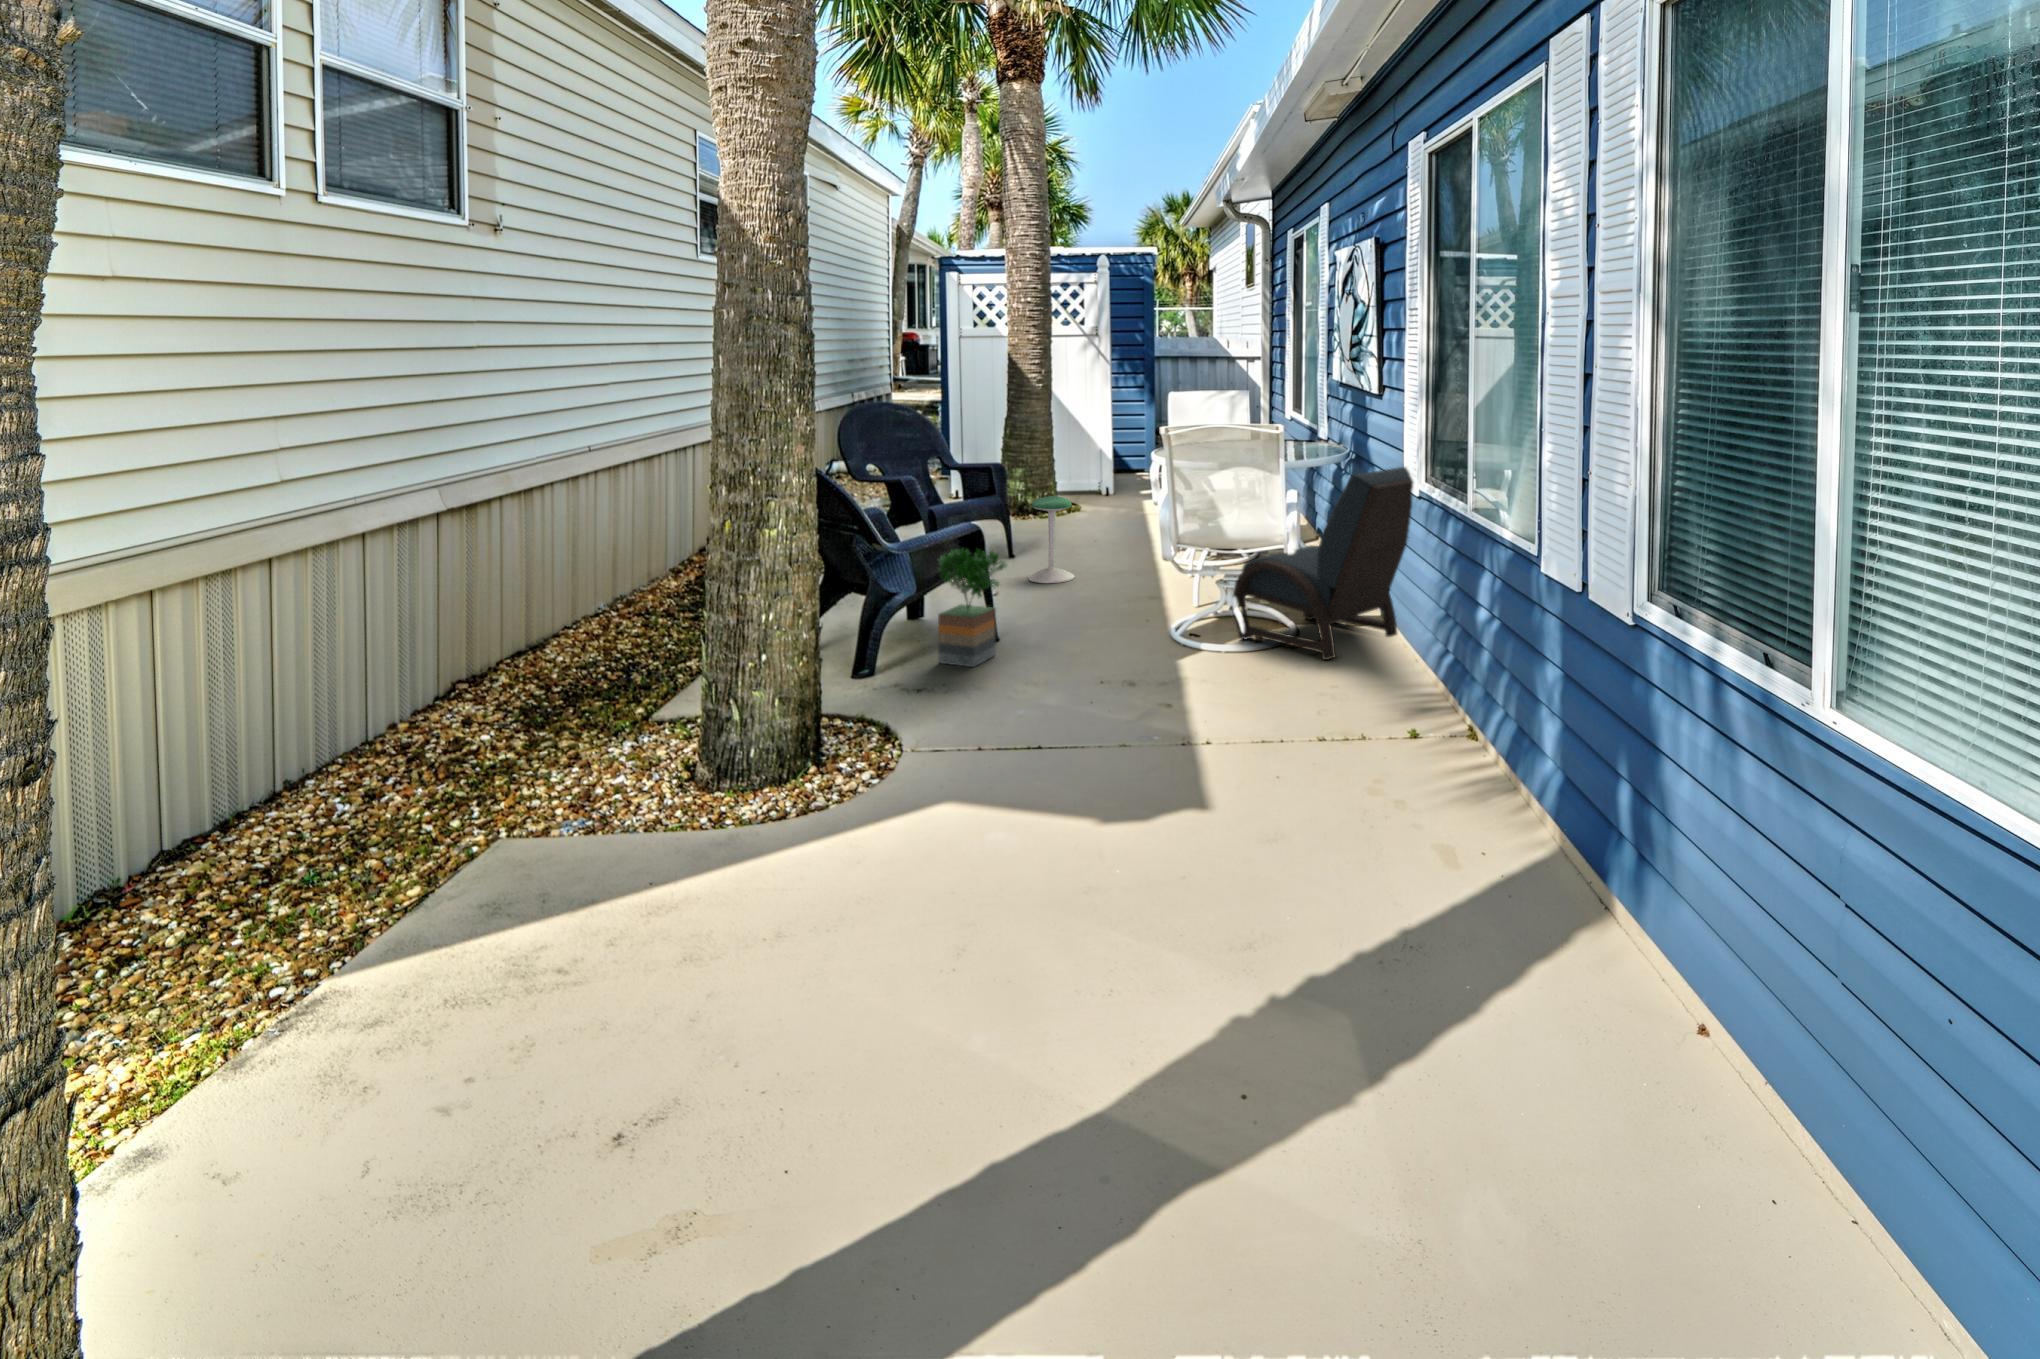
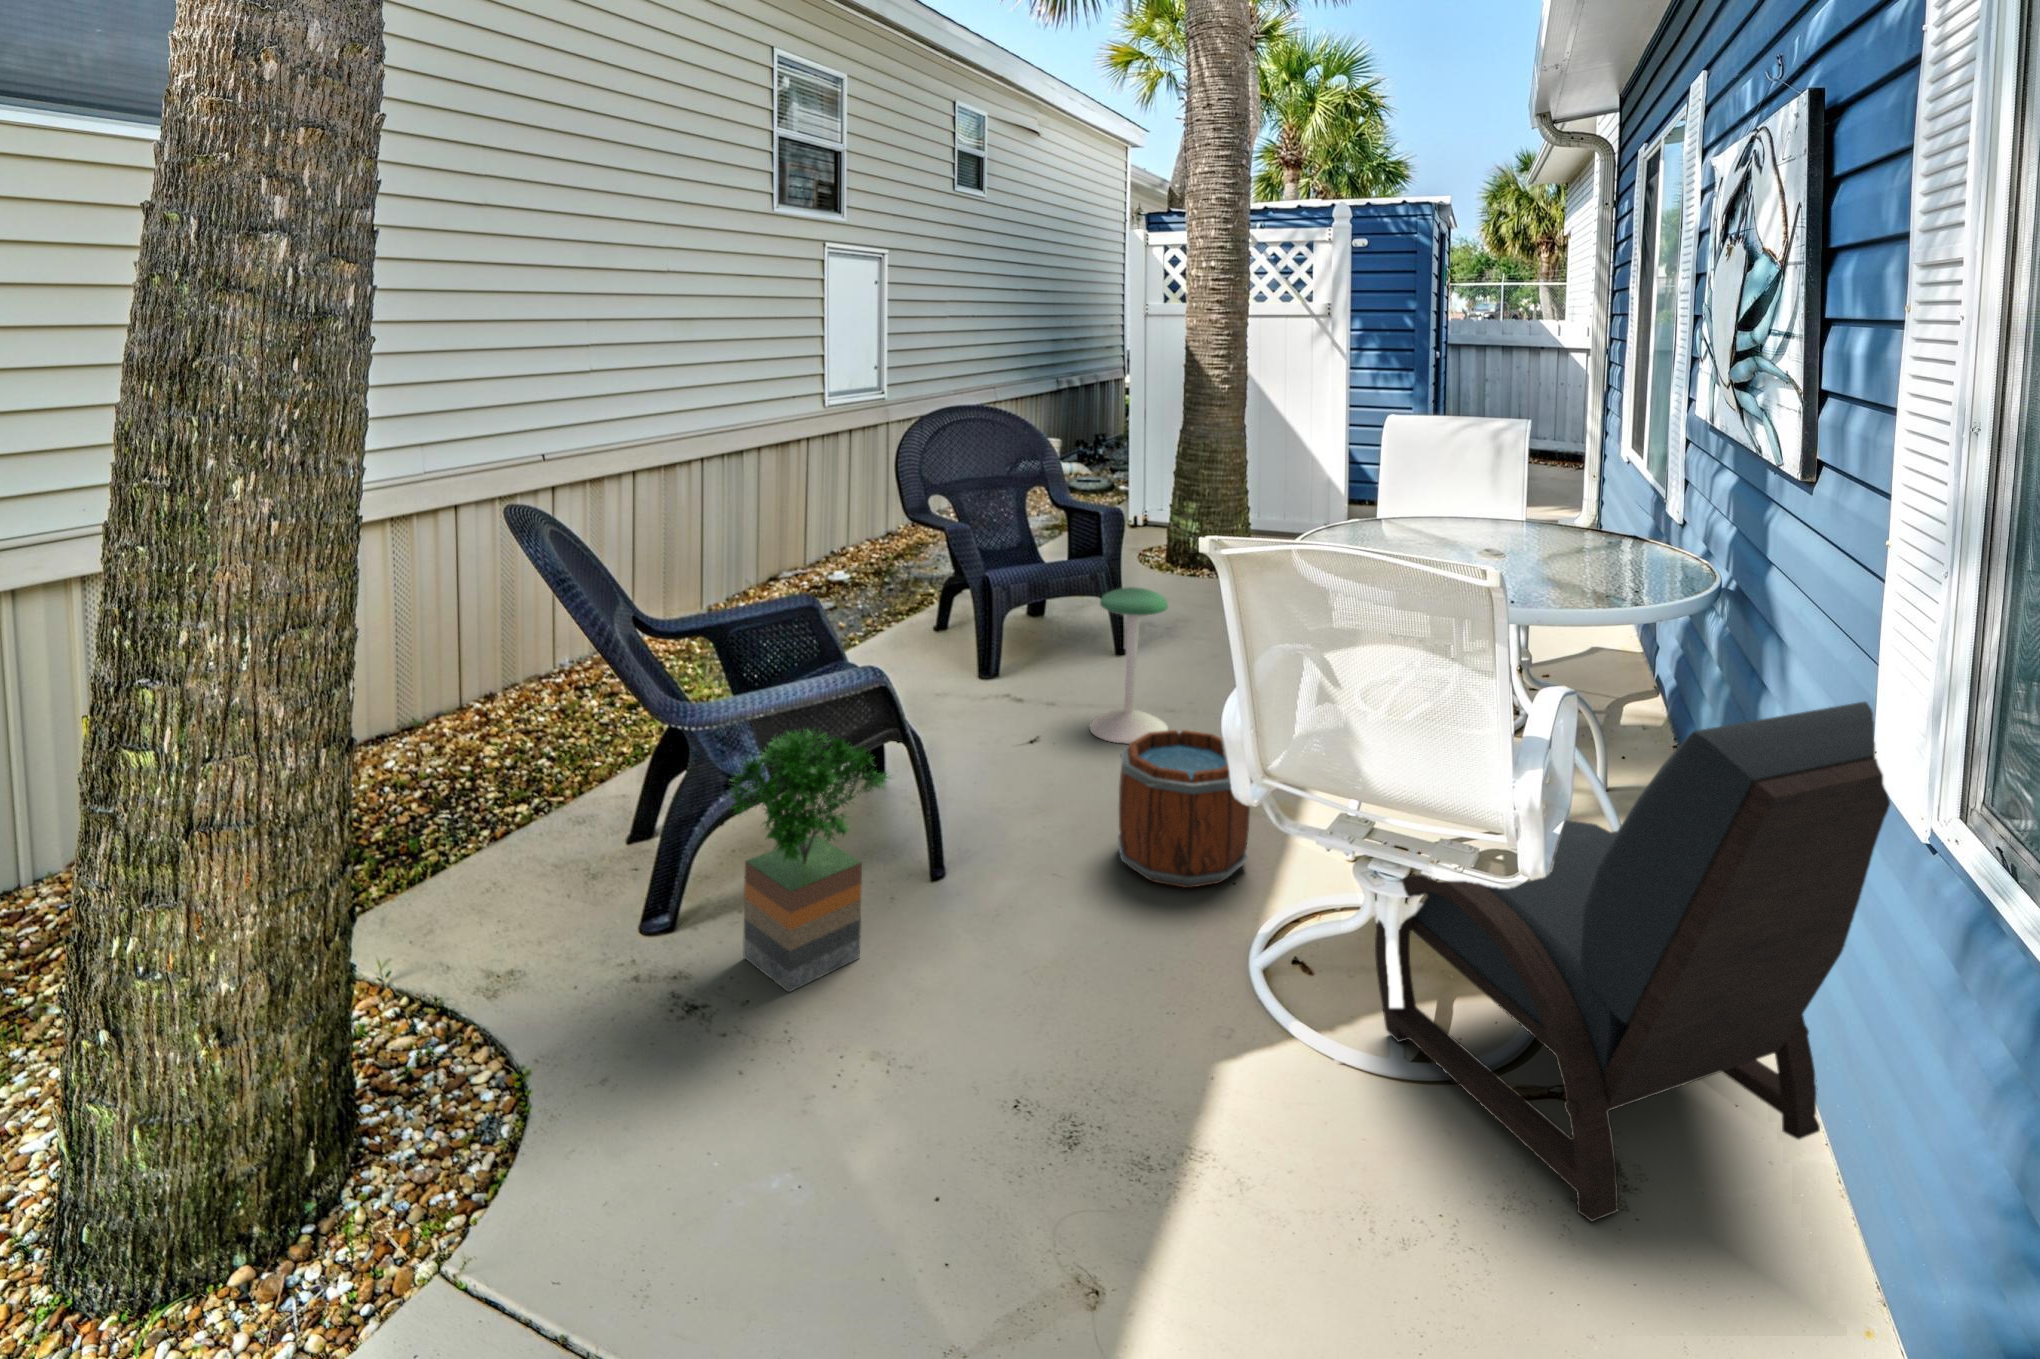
bucket: none [1085,551,1153,620] -> present [1118,730,1250,888]

